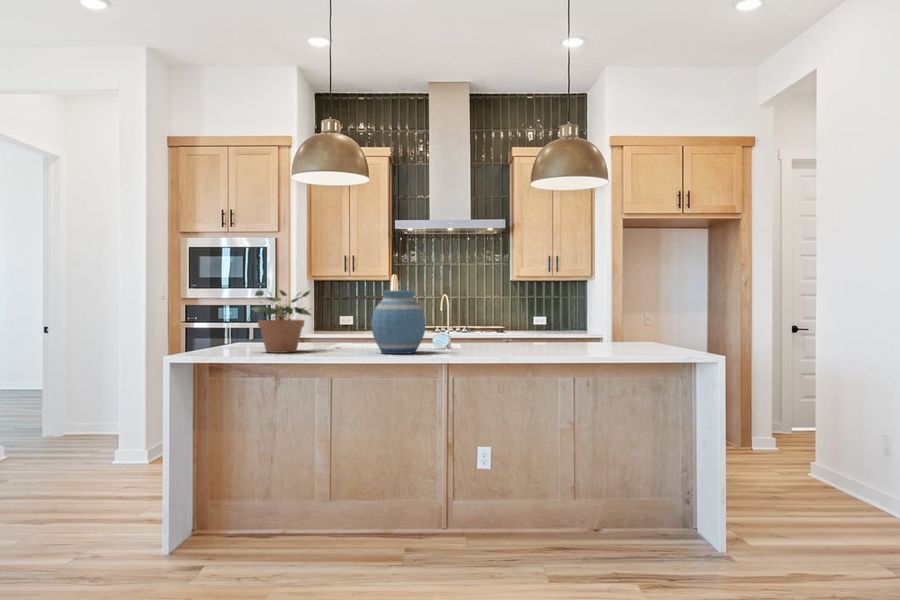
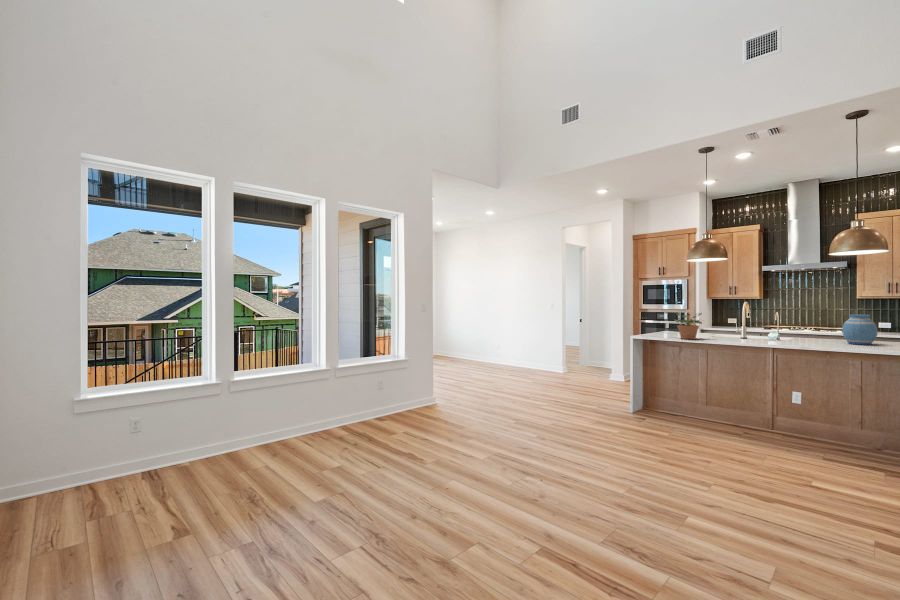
vase: present [372,291,425,354] -> present [842,315,878,345]

